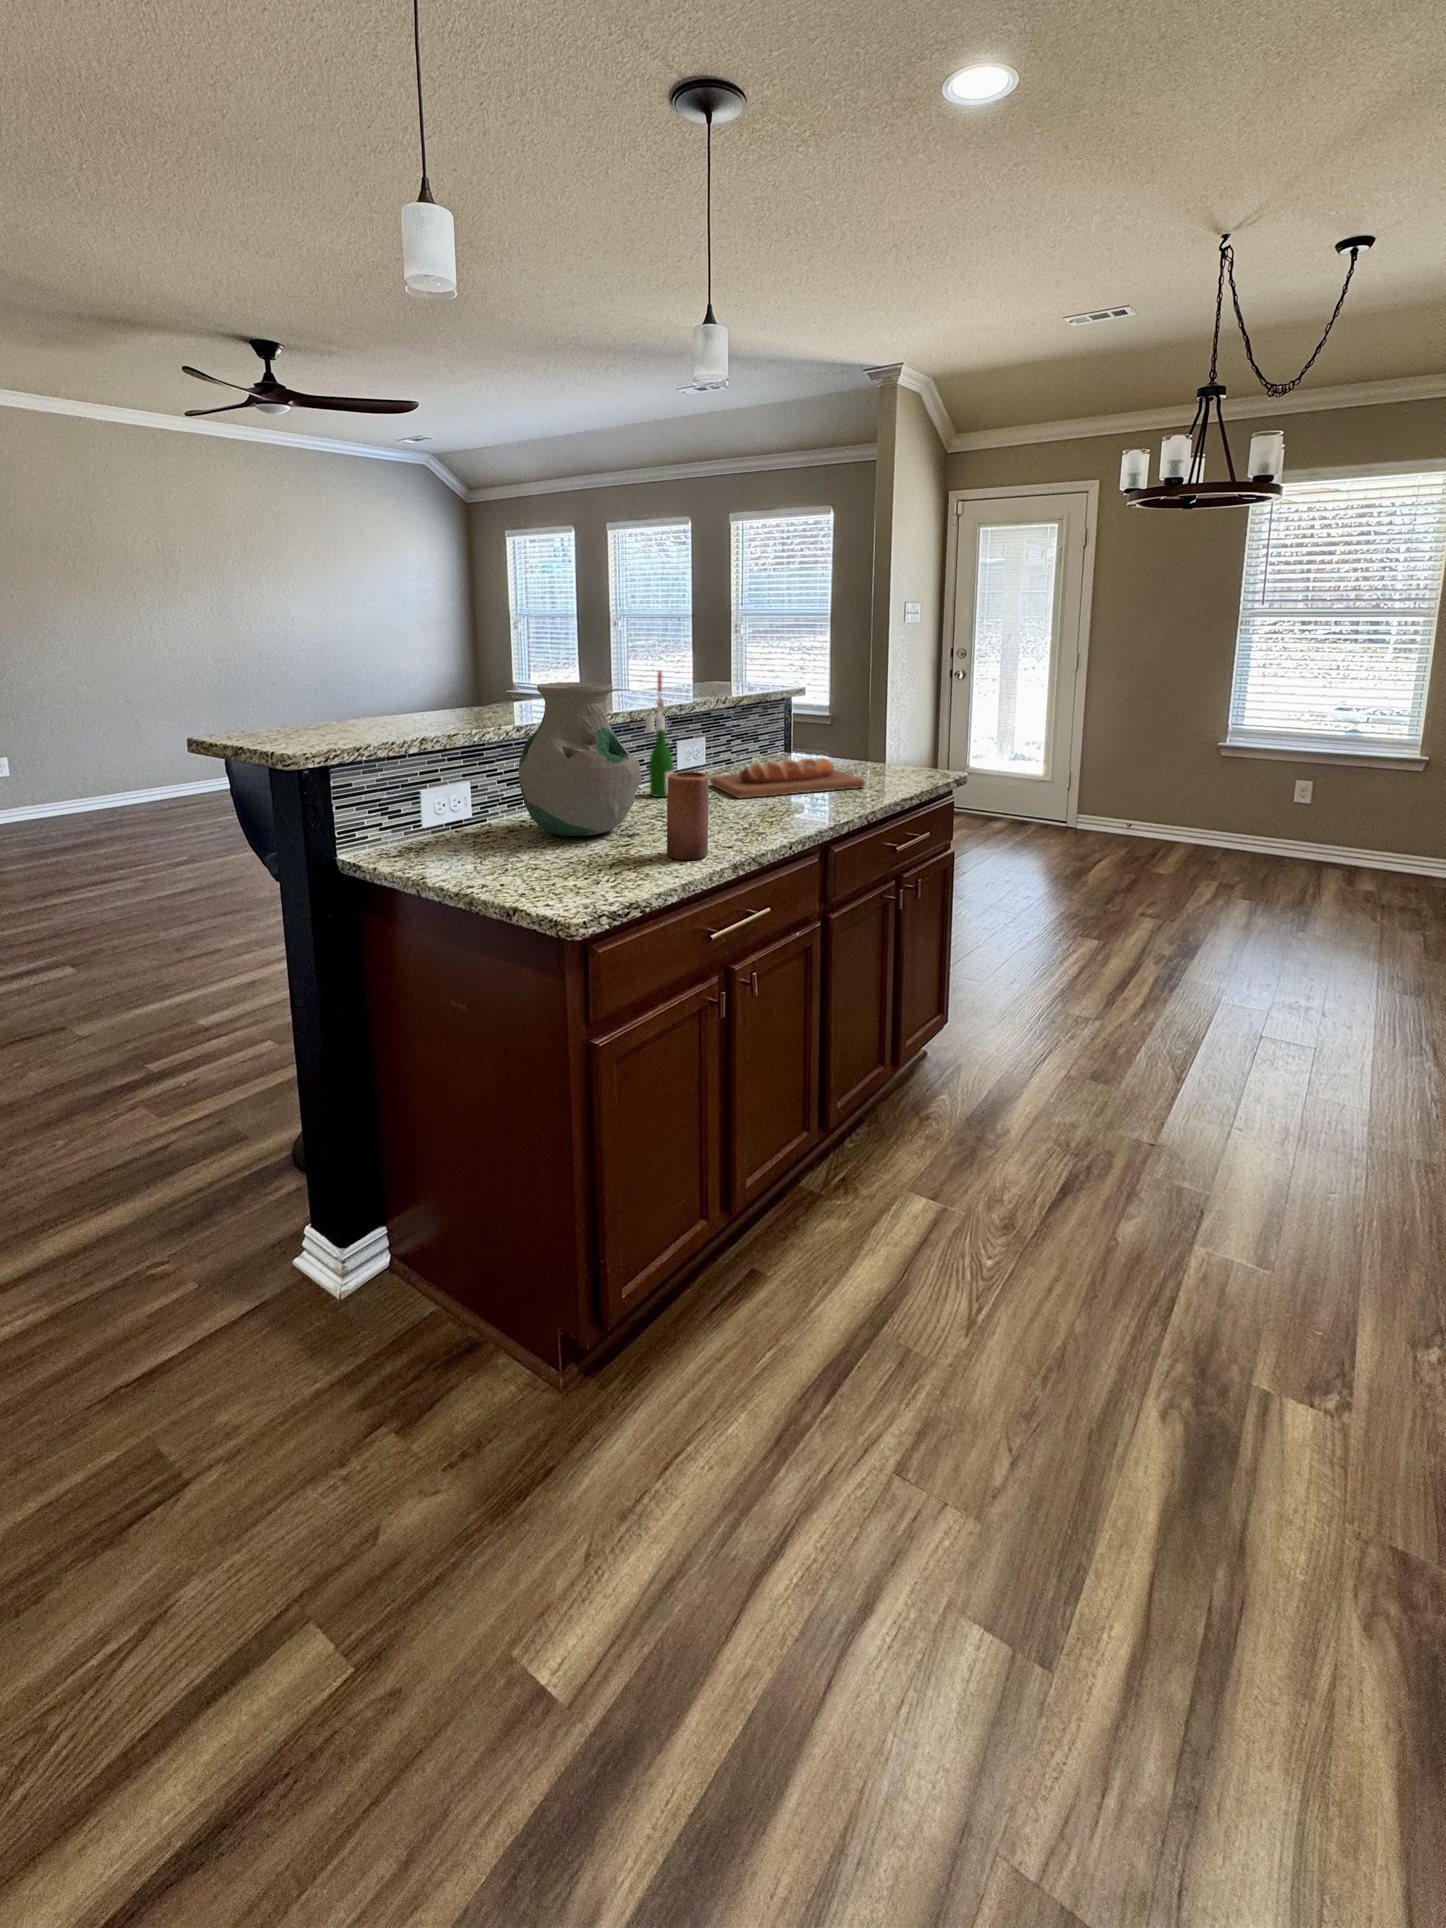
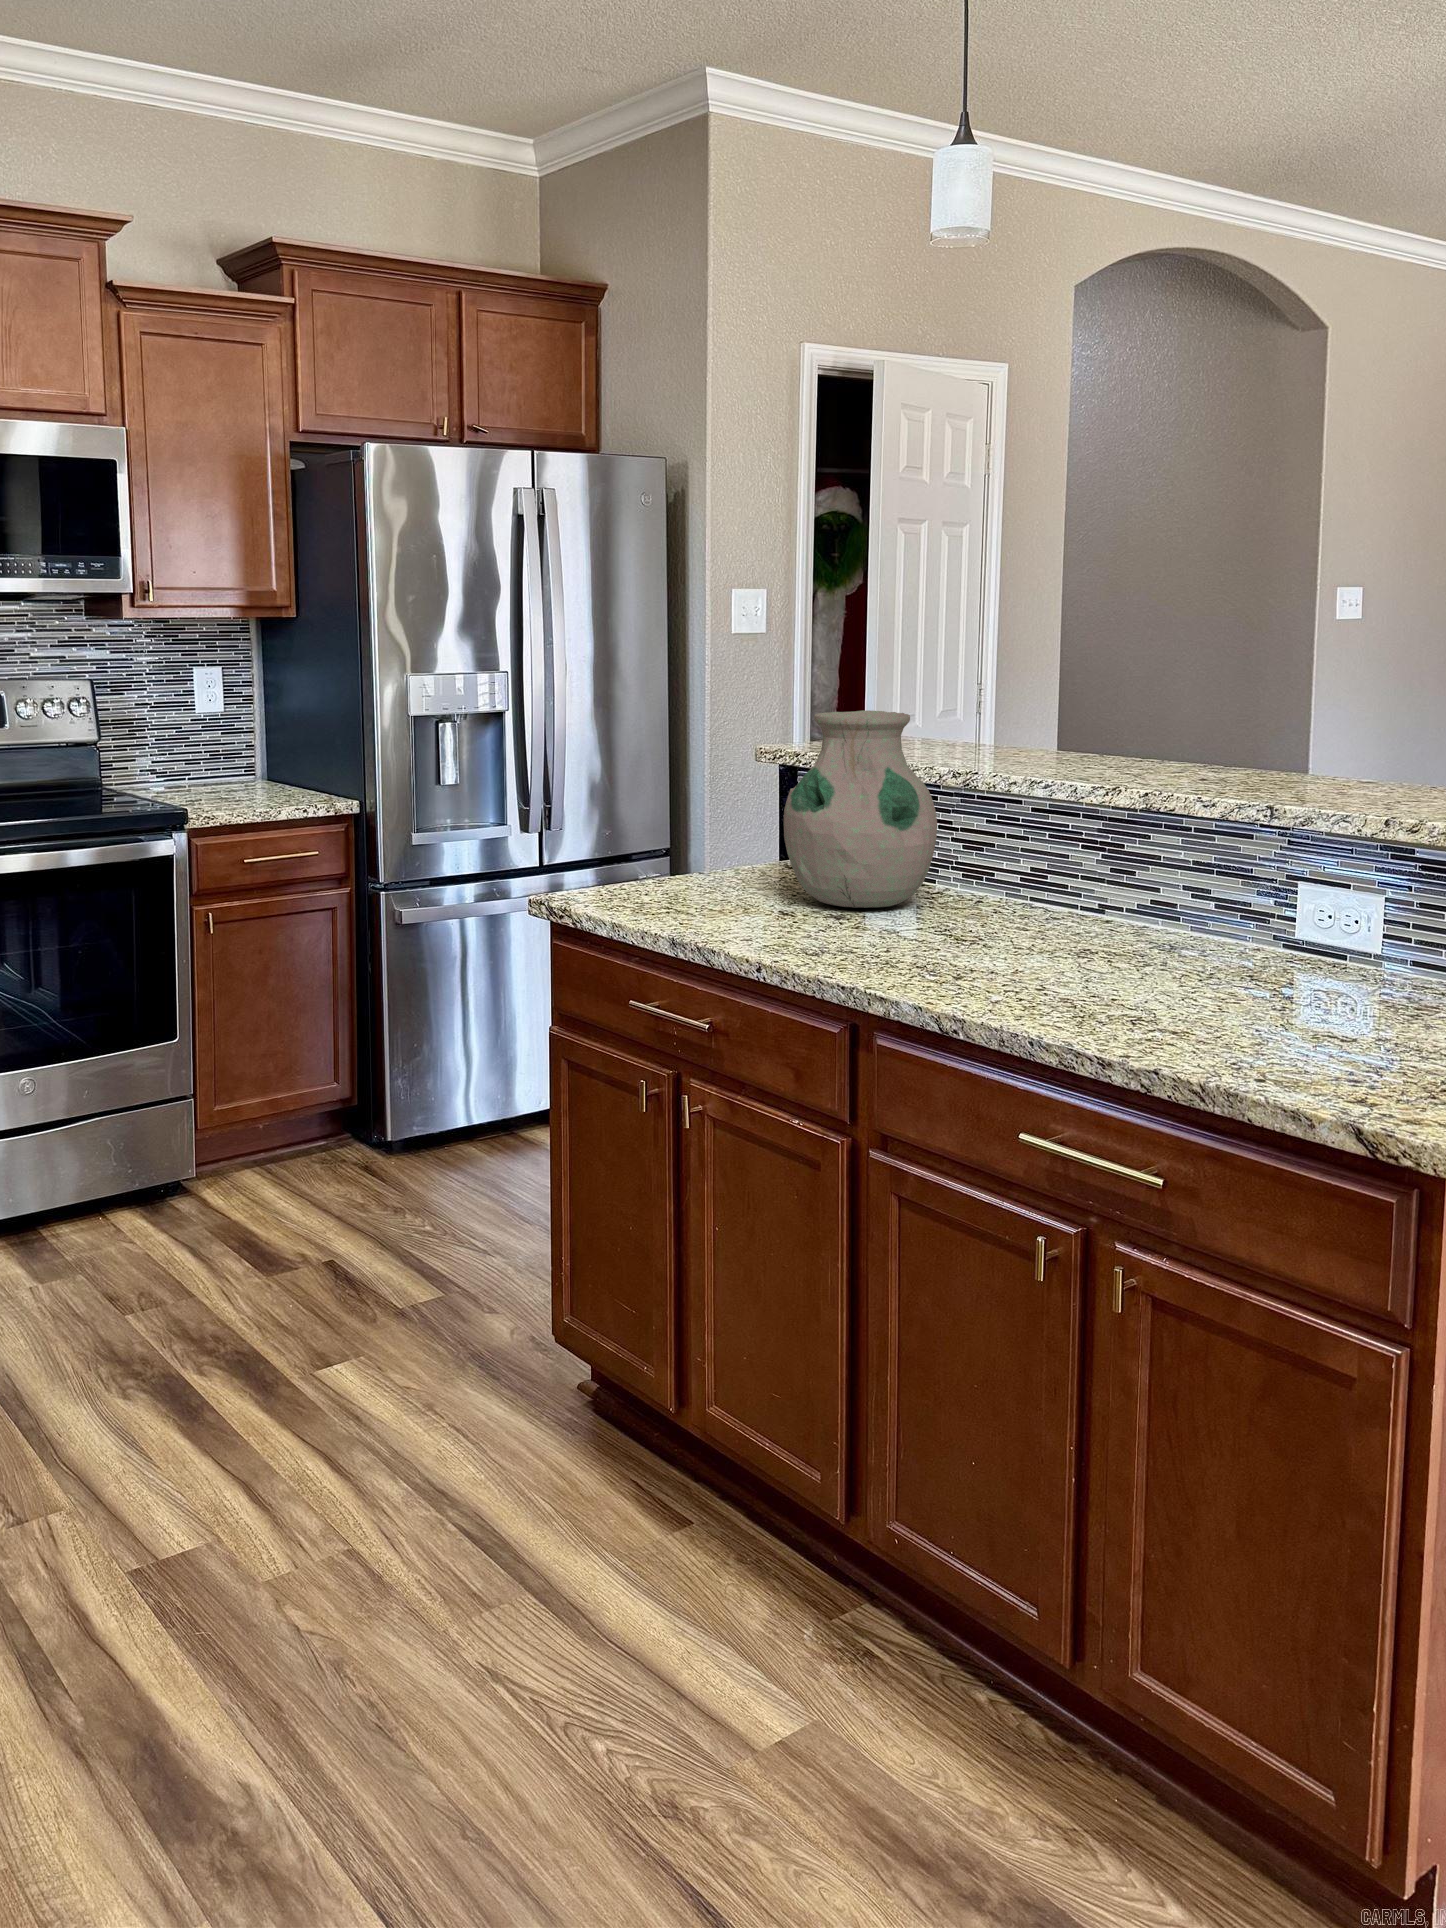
wine bottle: present [645,671,674,797] -> none [1084,726,1149,940]
bread loaf: present [710,758,865,798] -> none [1060,925,1334,1030]
candle: present [667,771,708,860] -> none [678,820,731,928]

